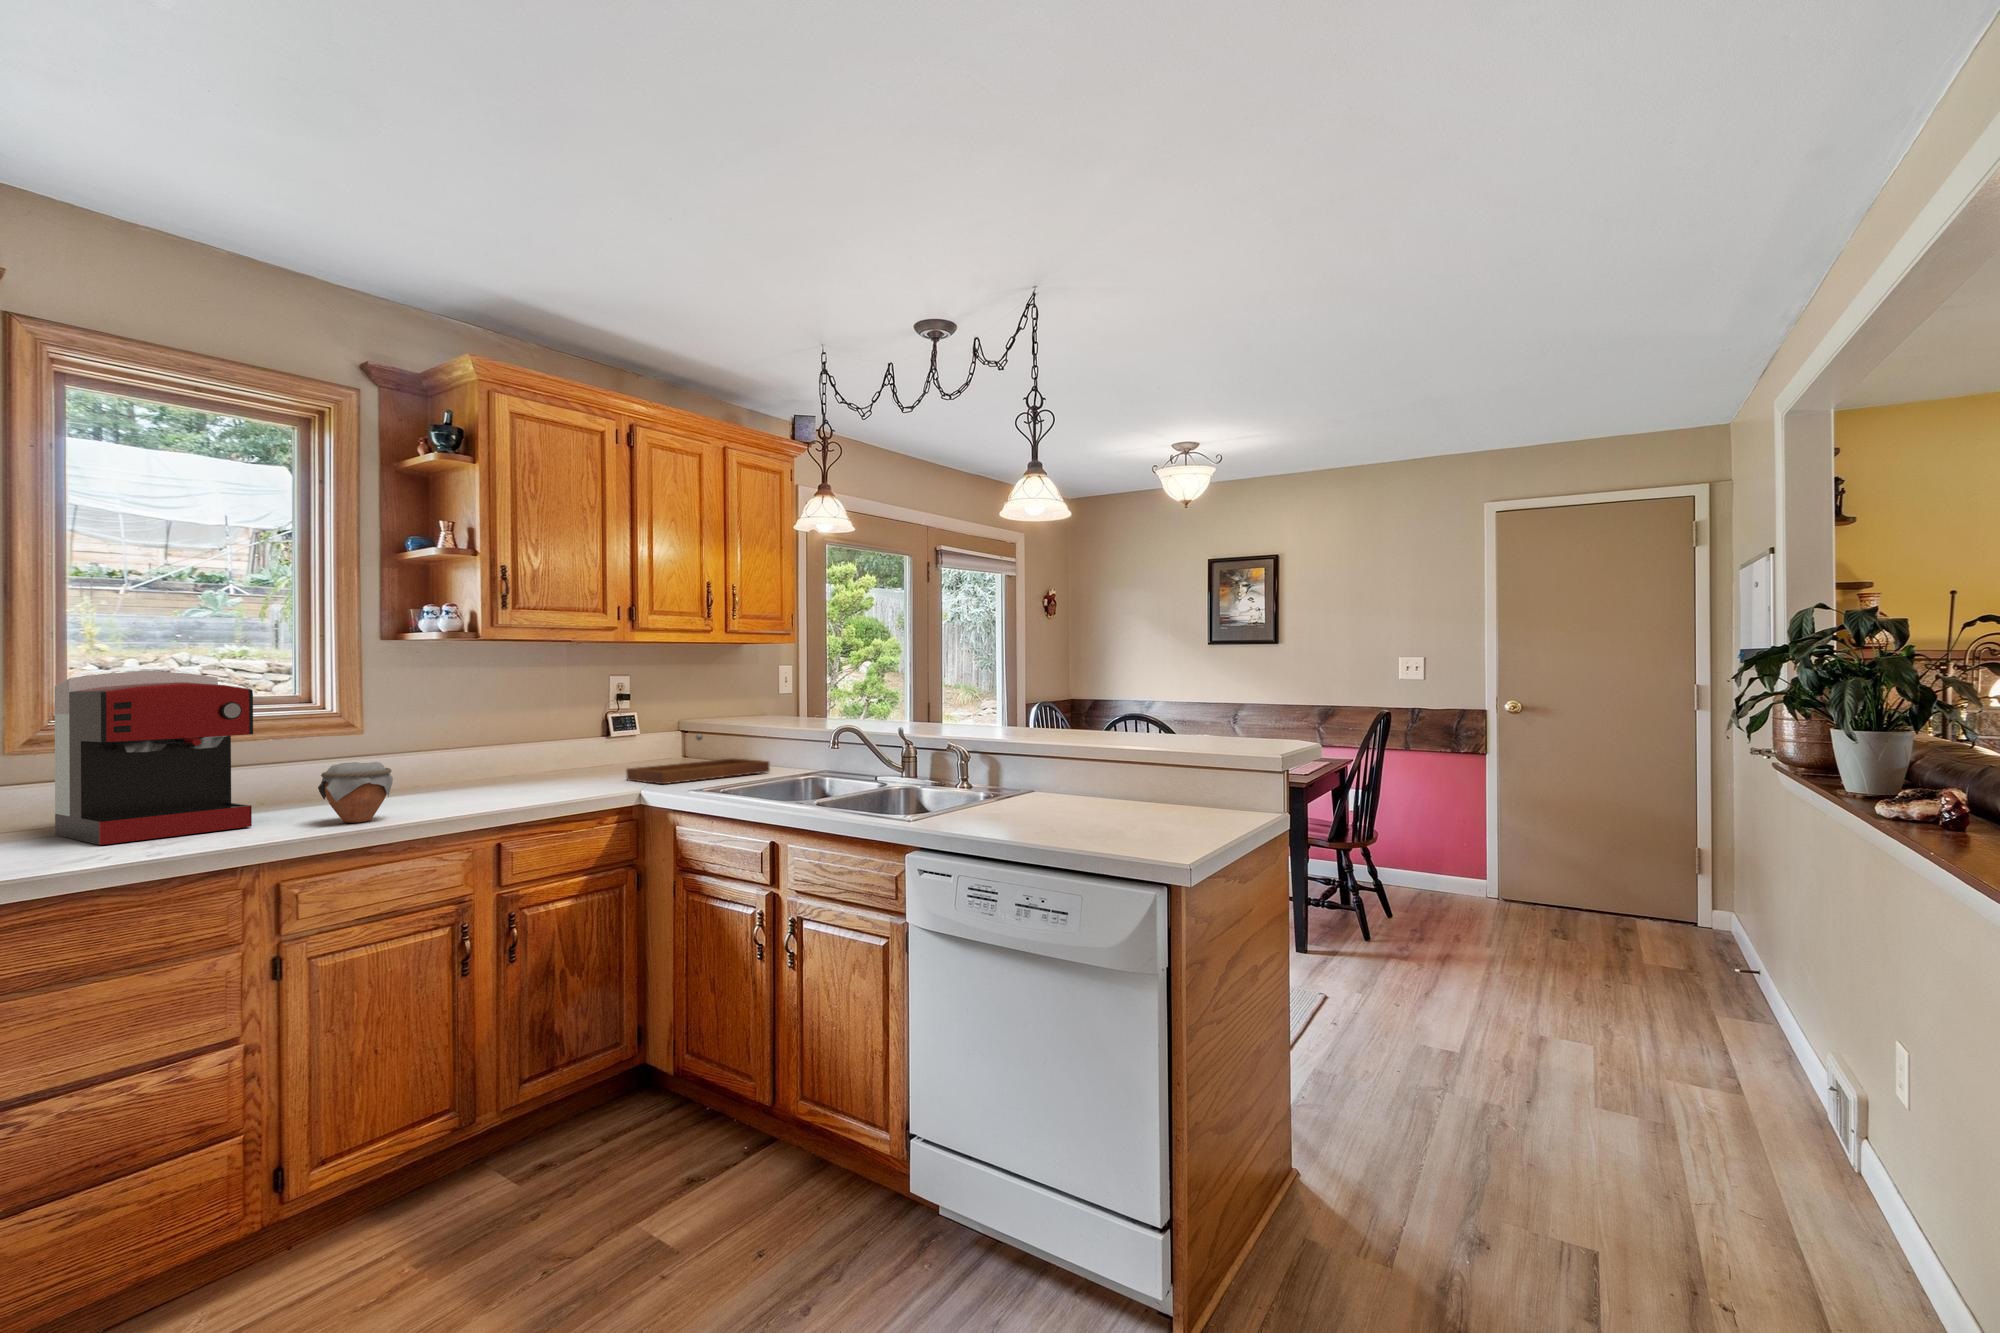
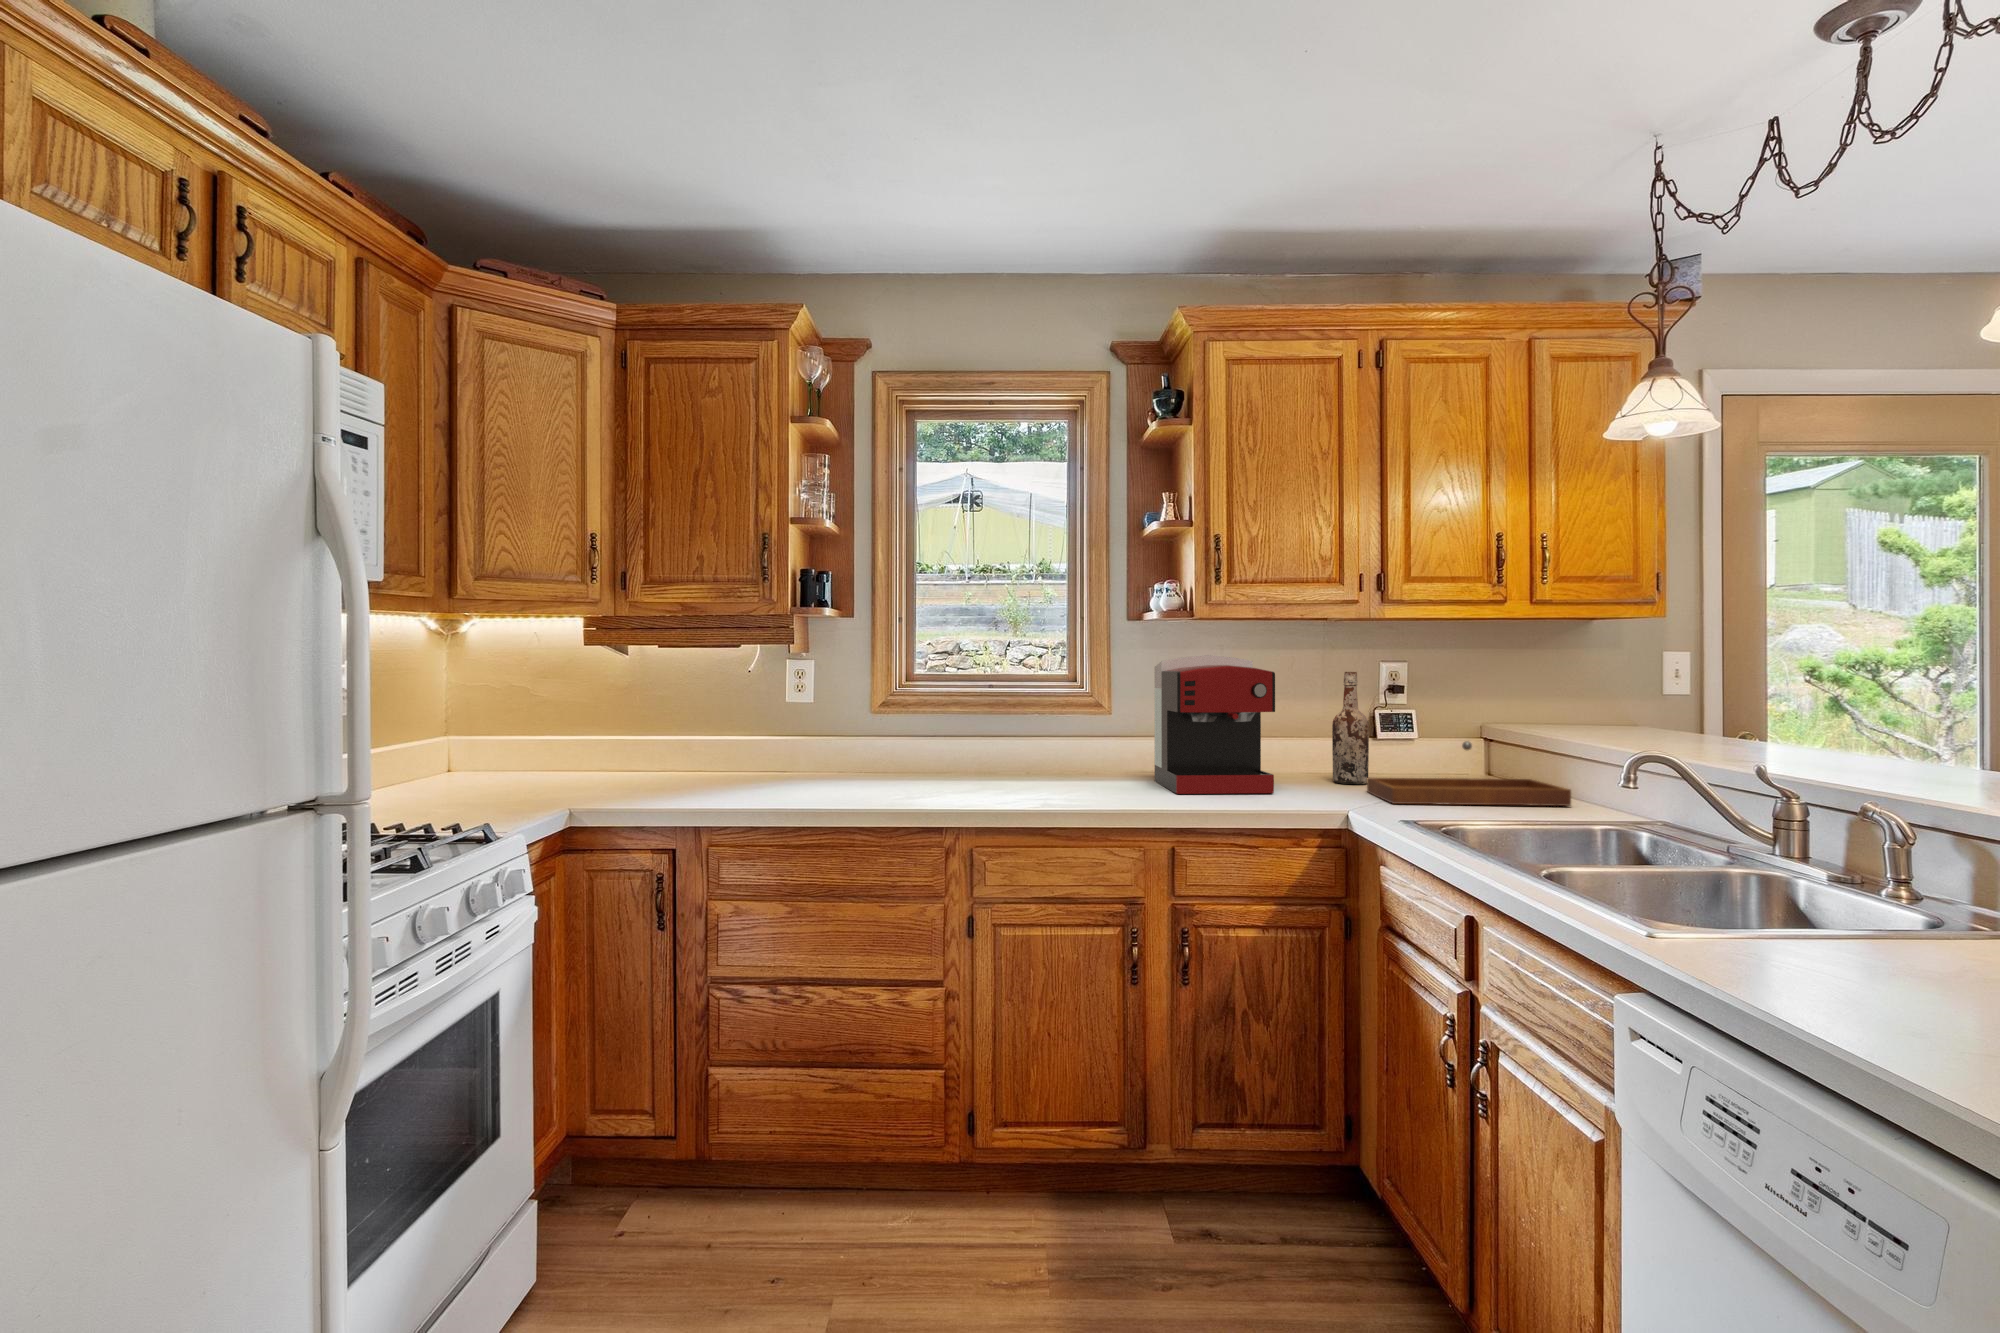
coffee maker: present [55,671,253,845] -> present [1154,655,1275,794]
wine bottle: none [584,685,615,777] -> present [1332,672,1369,784]
jar: present [318,762,393,823] -> none [1014,745,1078,804]

